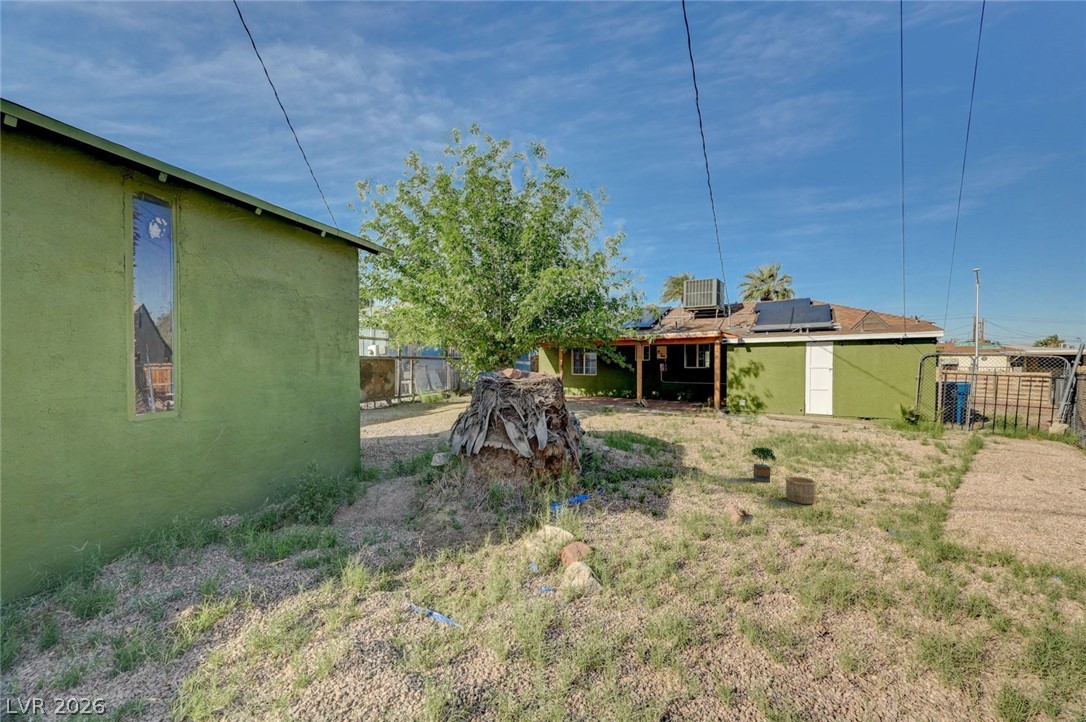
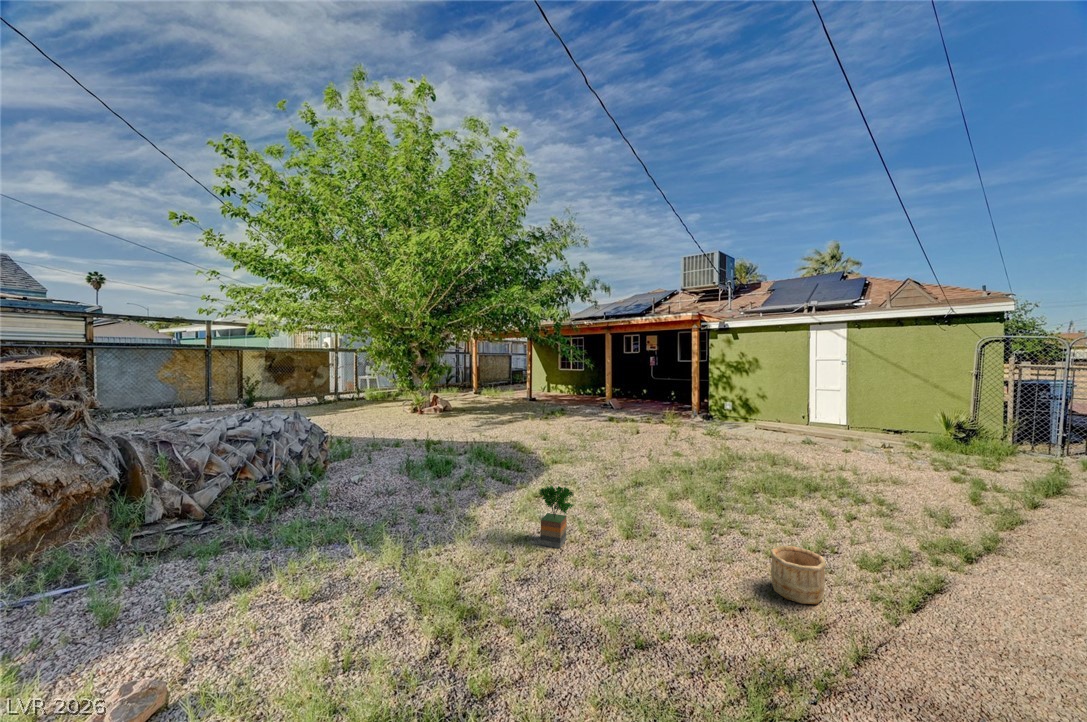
wooden bucket: present [786,477,816,504] -> present [770,546,826,604]

